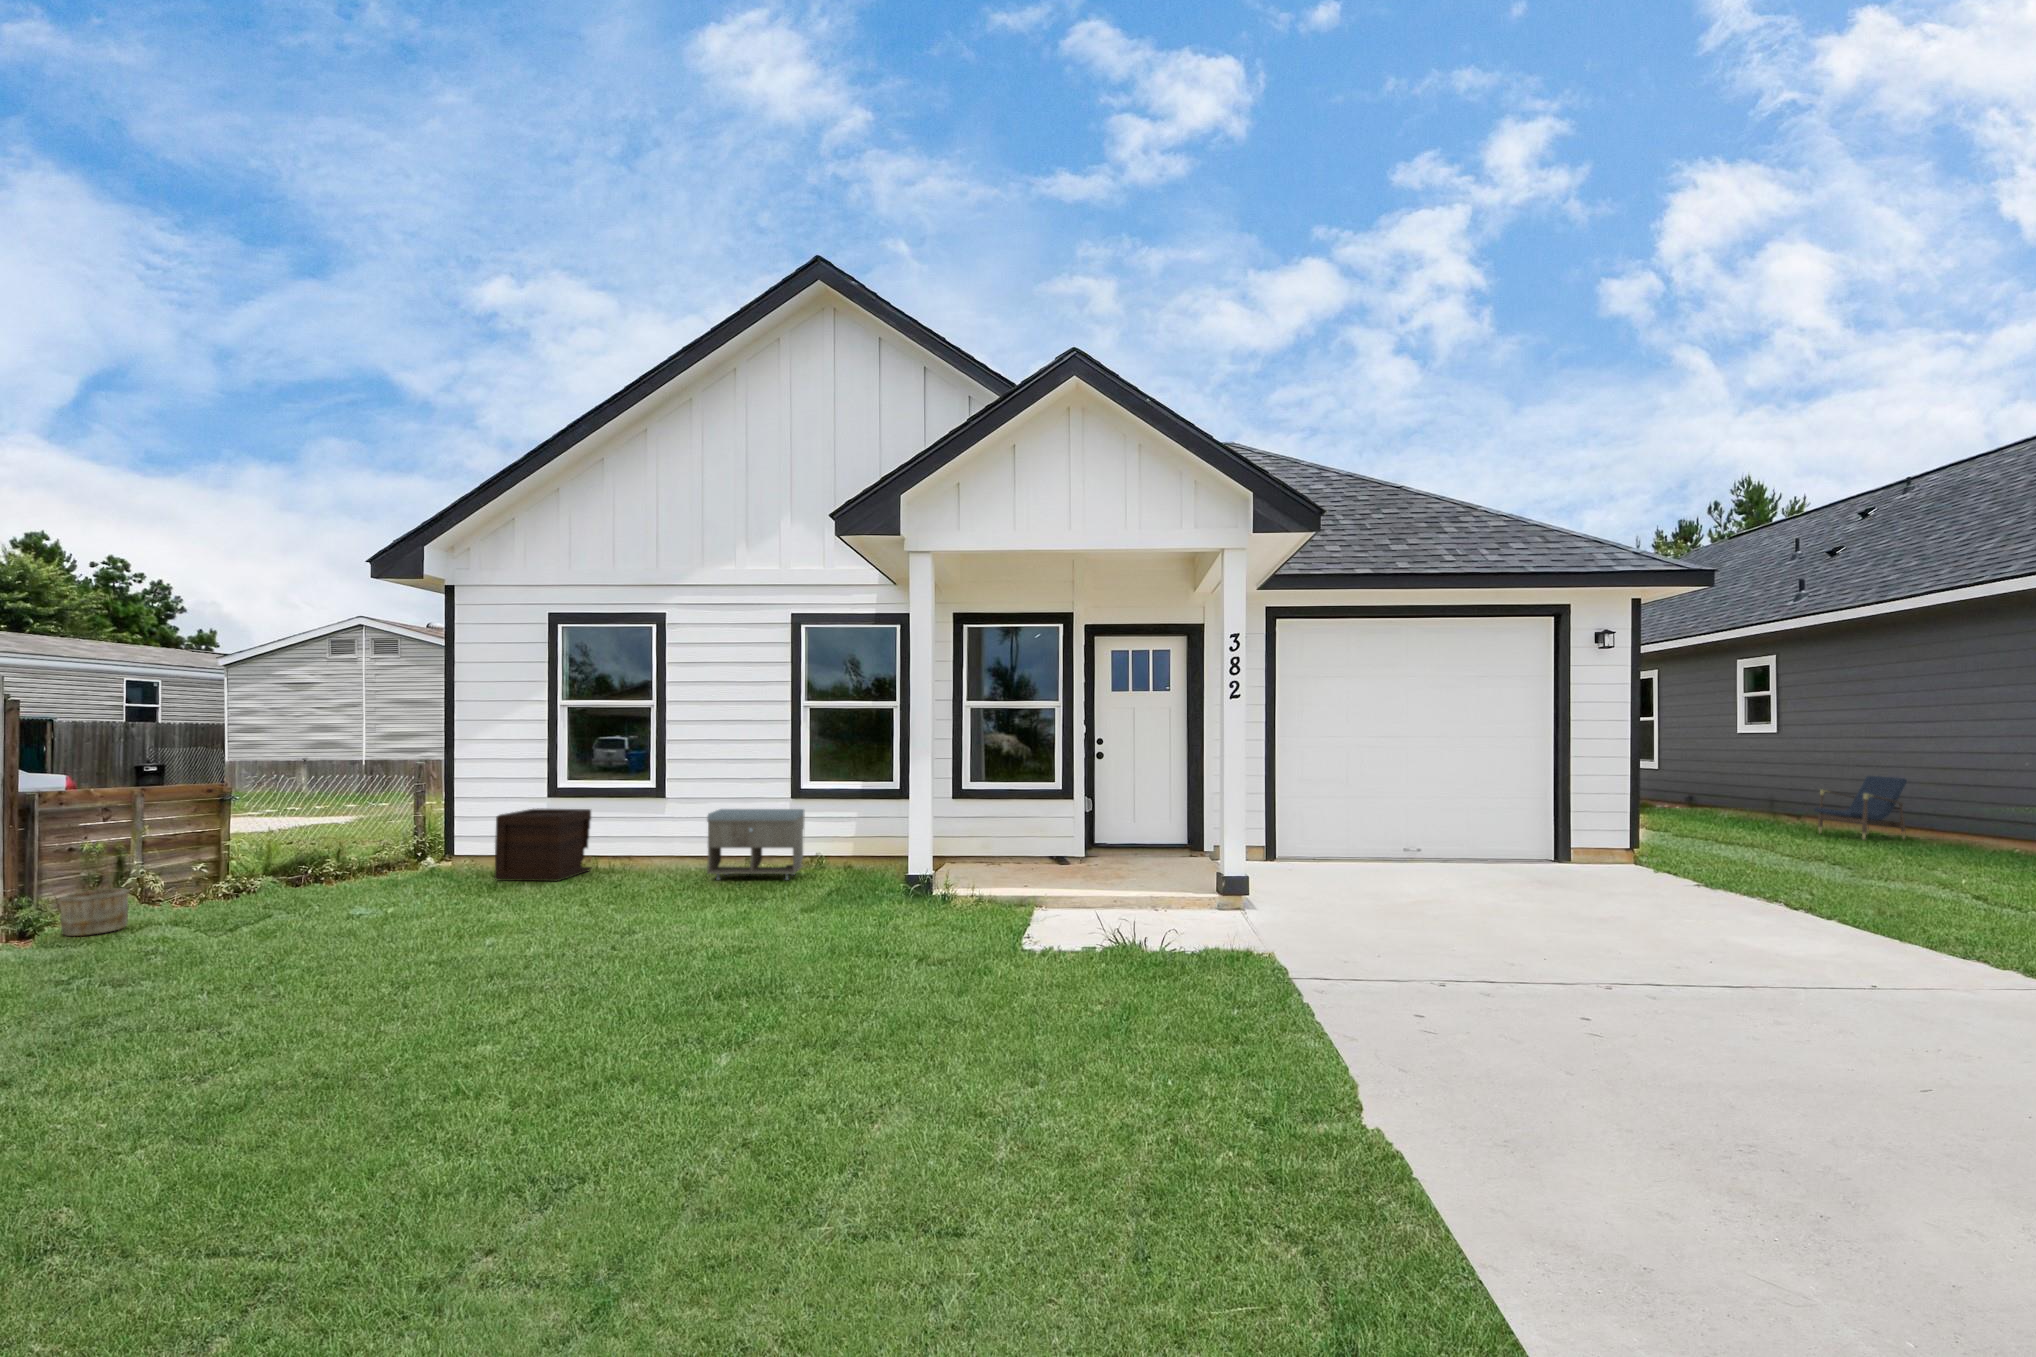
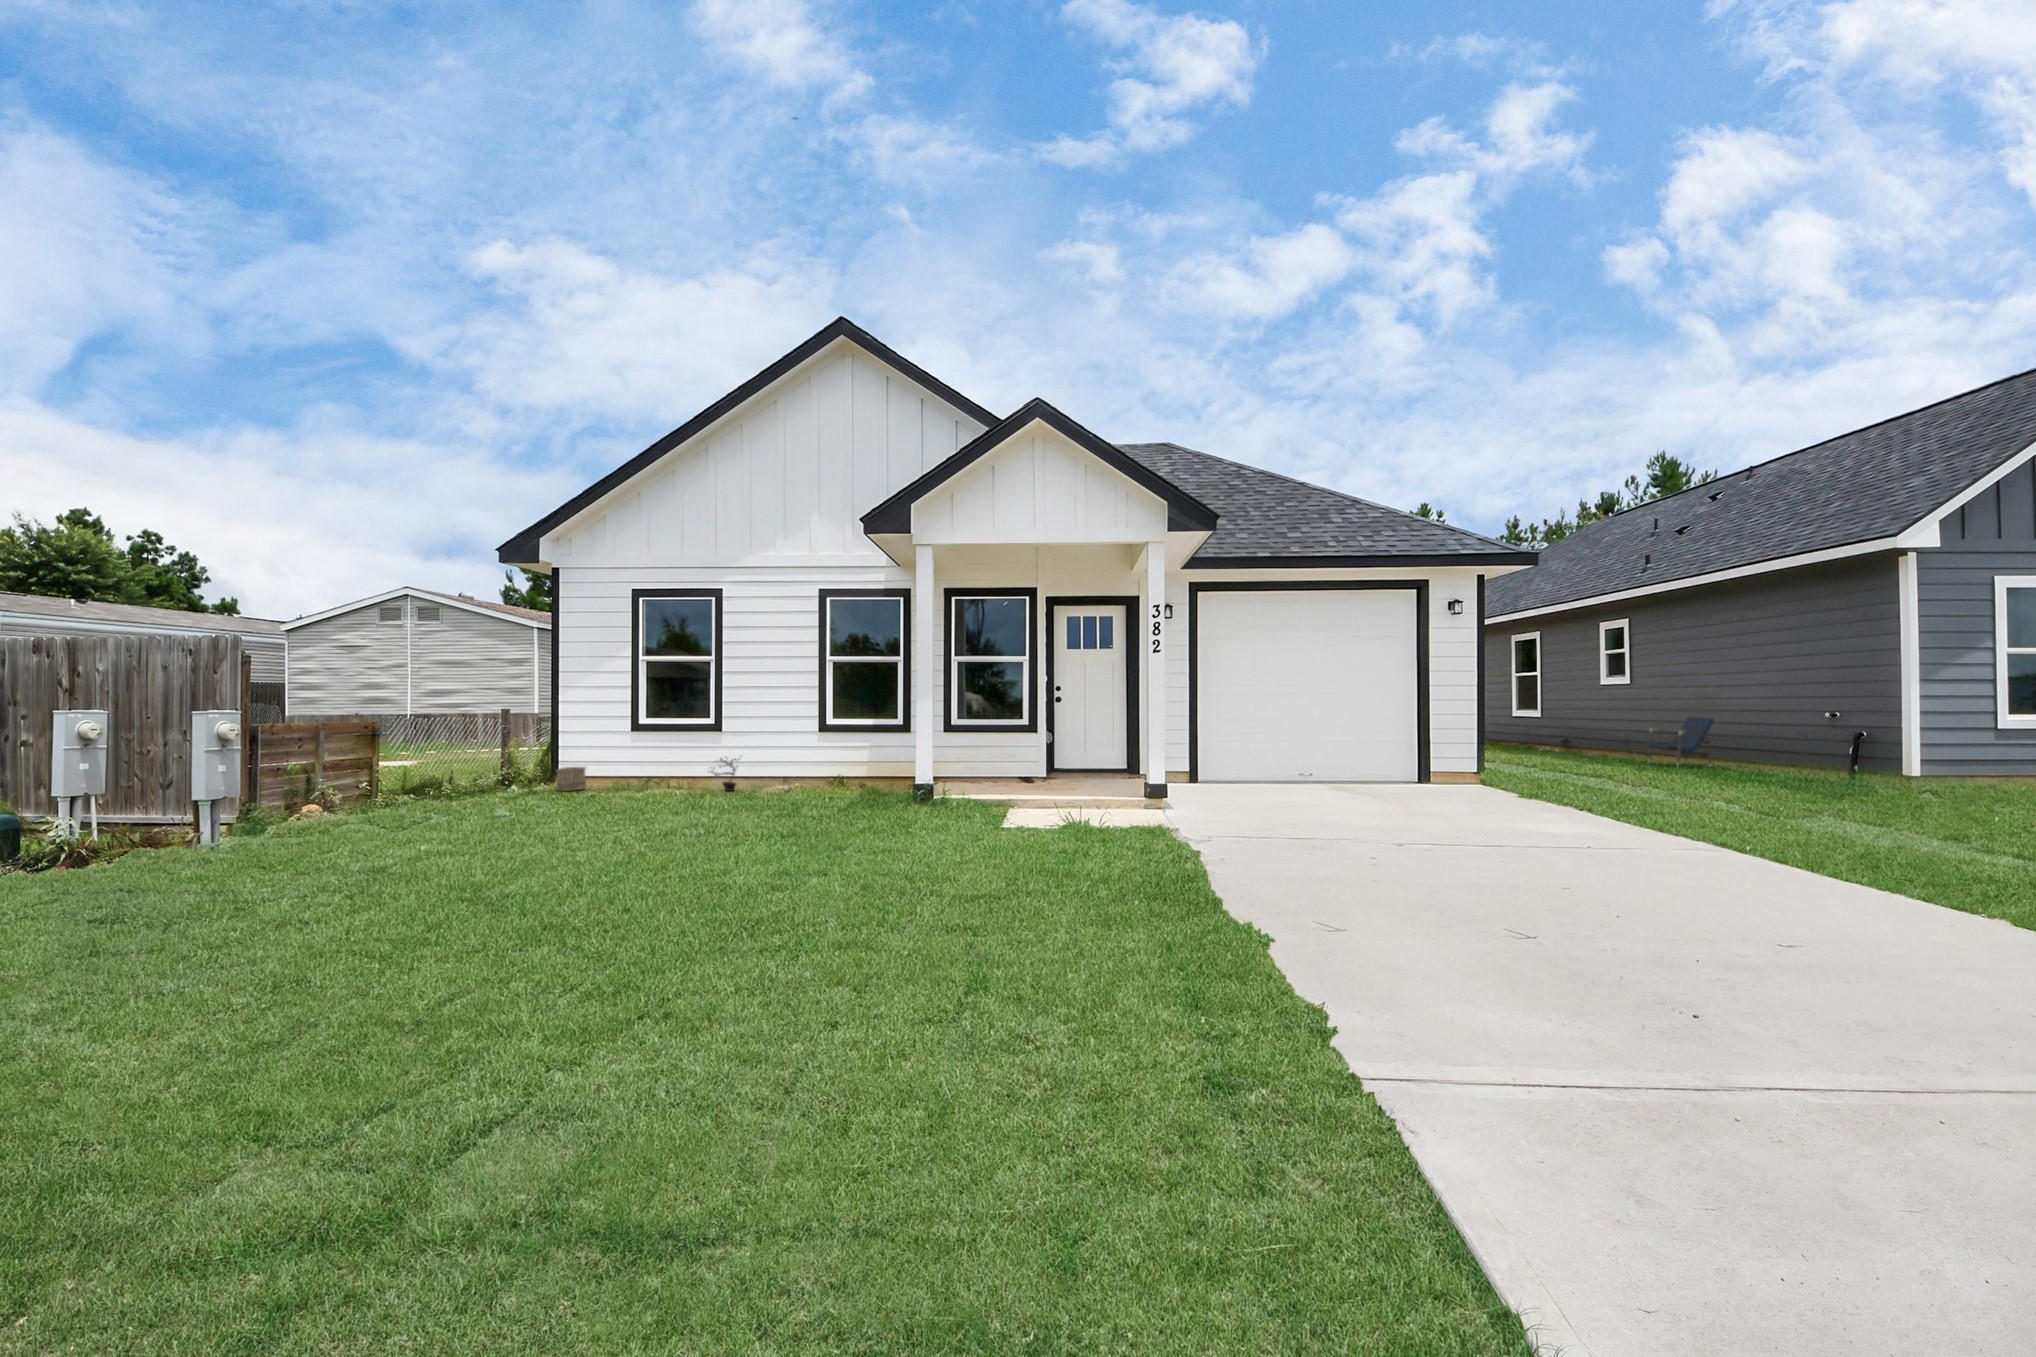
wooden crate: present [494,808,591,882] -> none [598,741,669,794]
storage bench: present [707,809,804,880] -> none [760,740,832,793]
potted plant: none [638,827,688,876] -> present [711,757,740,791]
wooden bucket: present [59,888,129,936] -> present [557,767,586,791]

